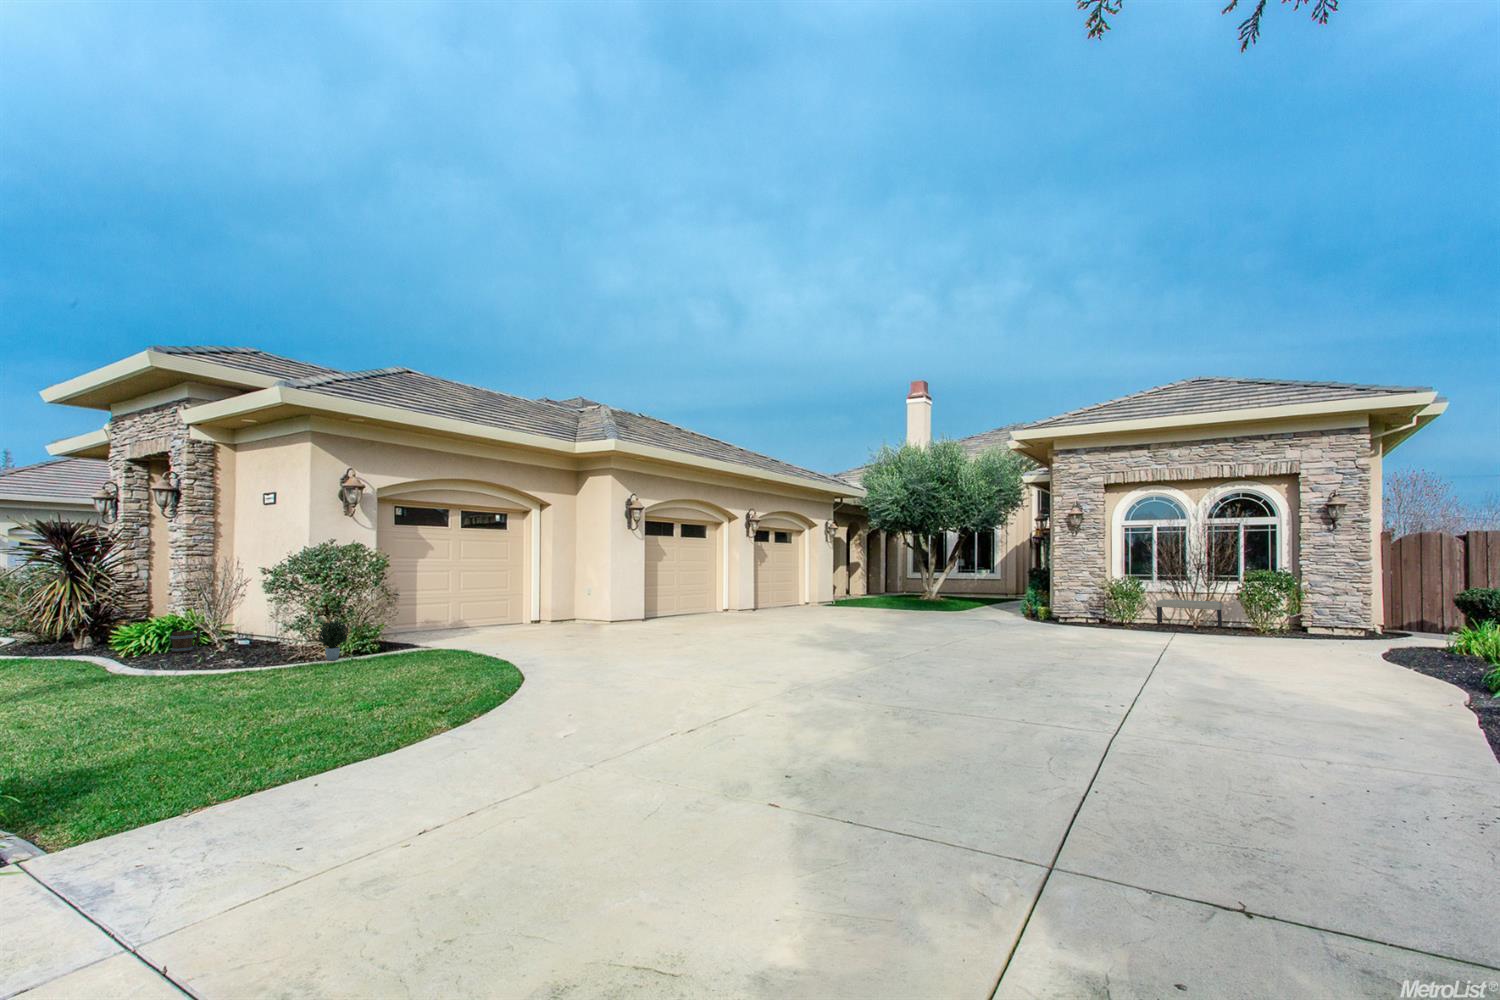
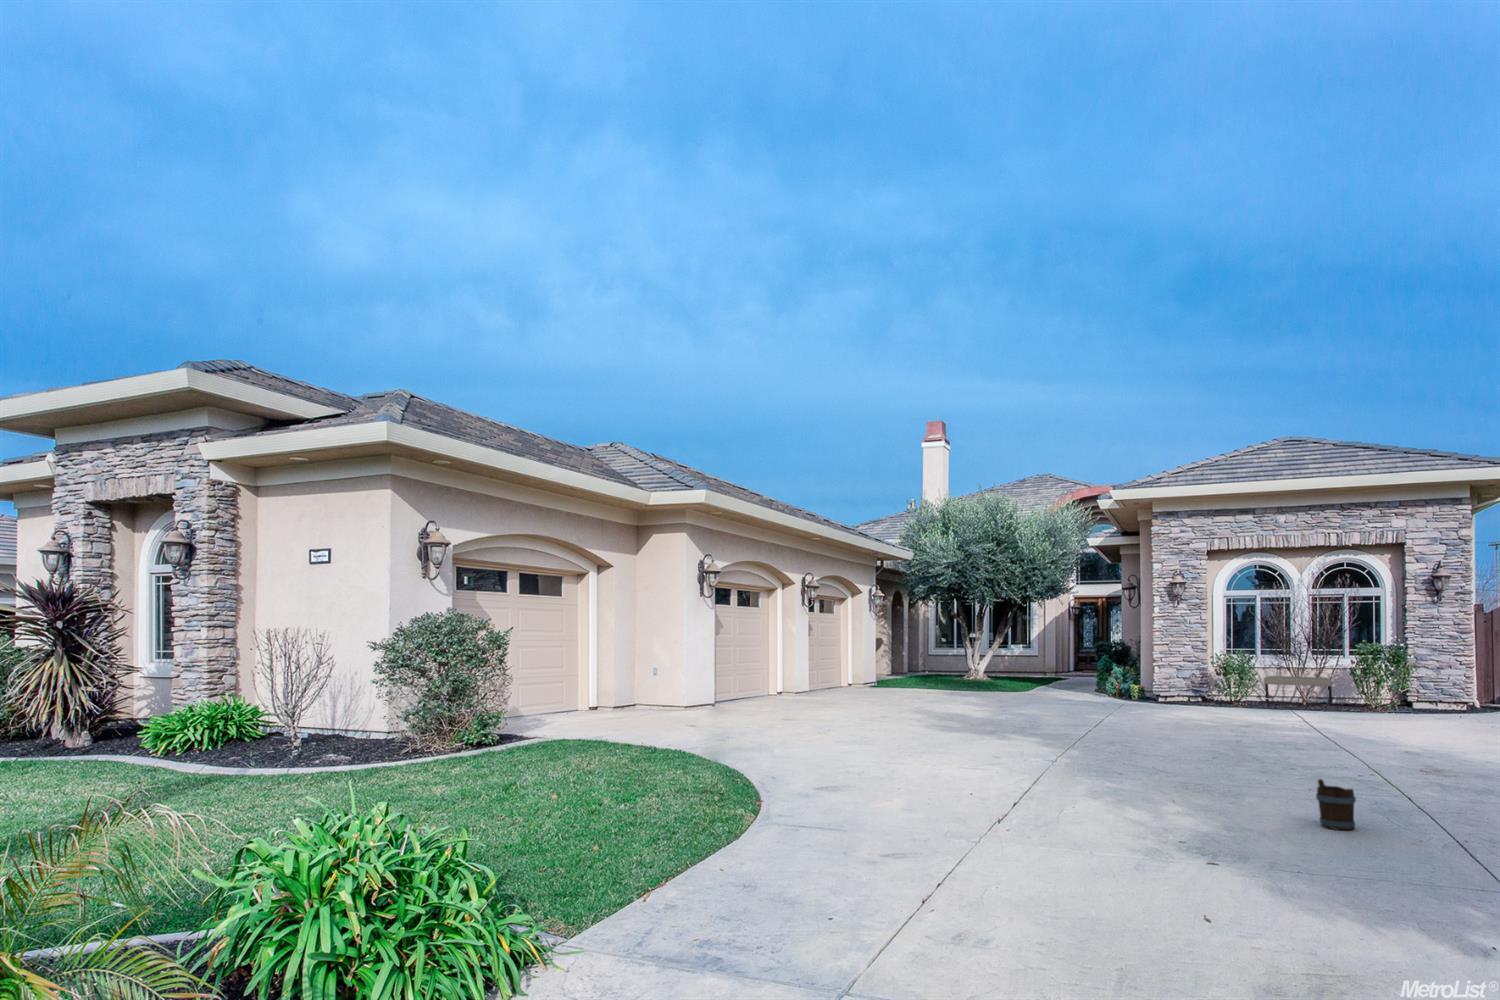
potted plant: present [318,621,349,661] -> none [447,705,481,753]
bucket: present [171,628,202,653] -> present [1316,779,1356,830]

